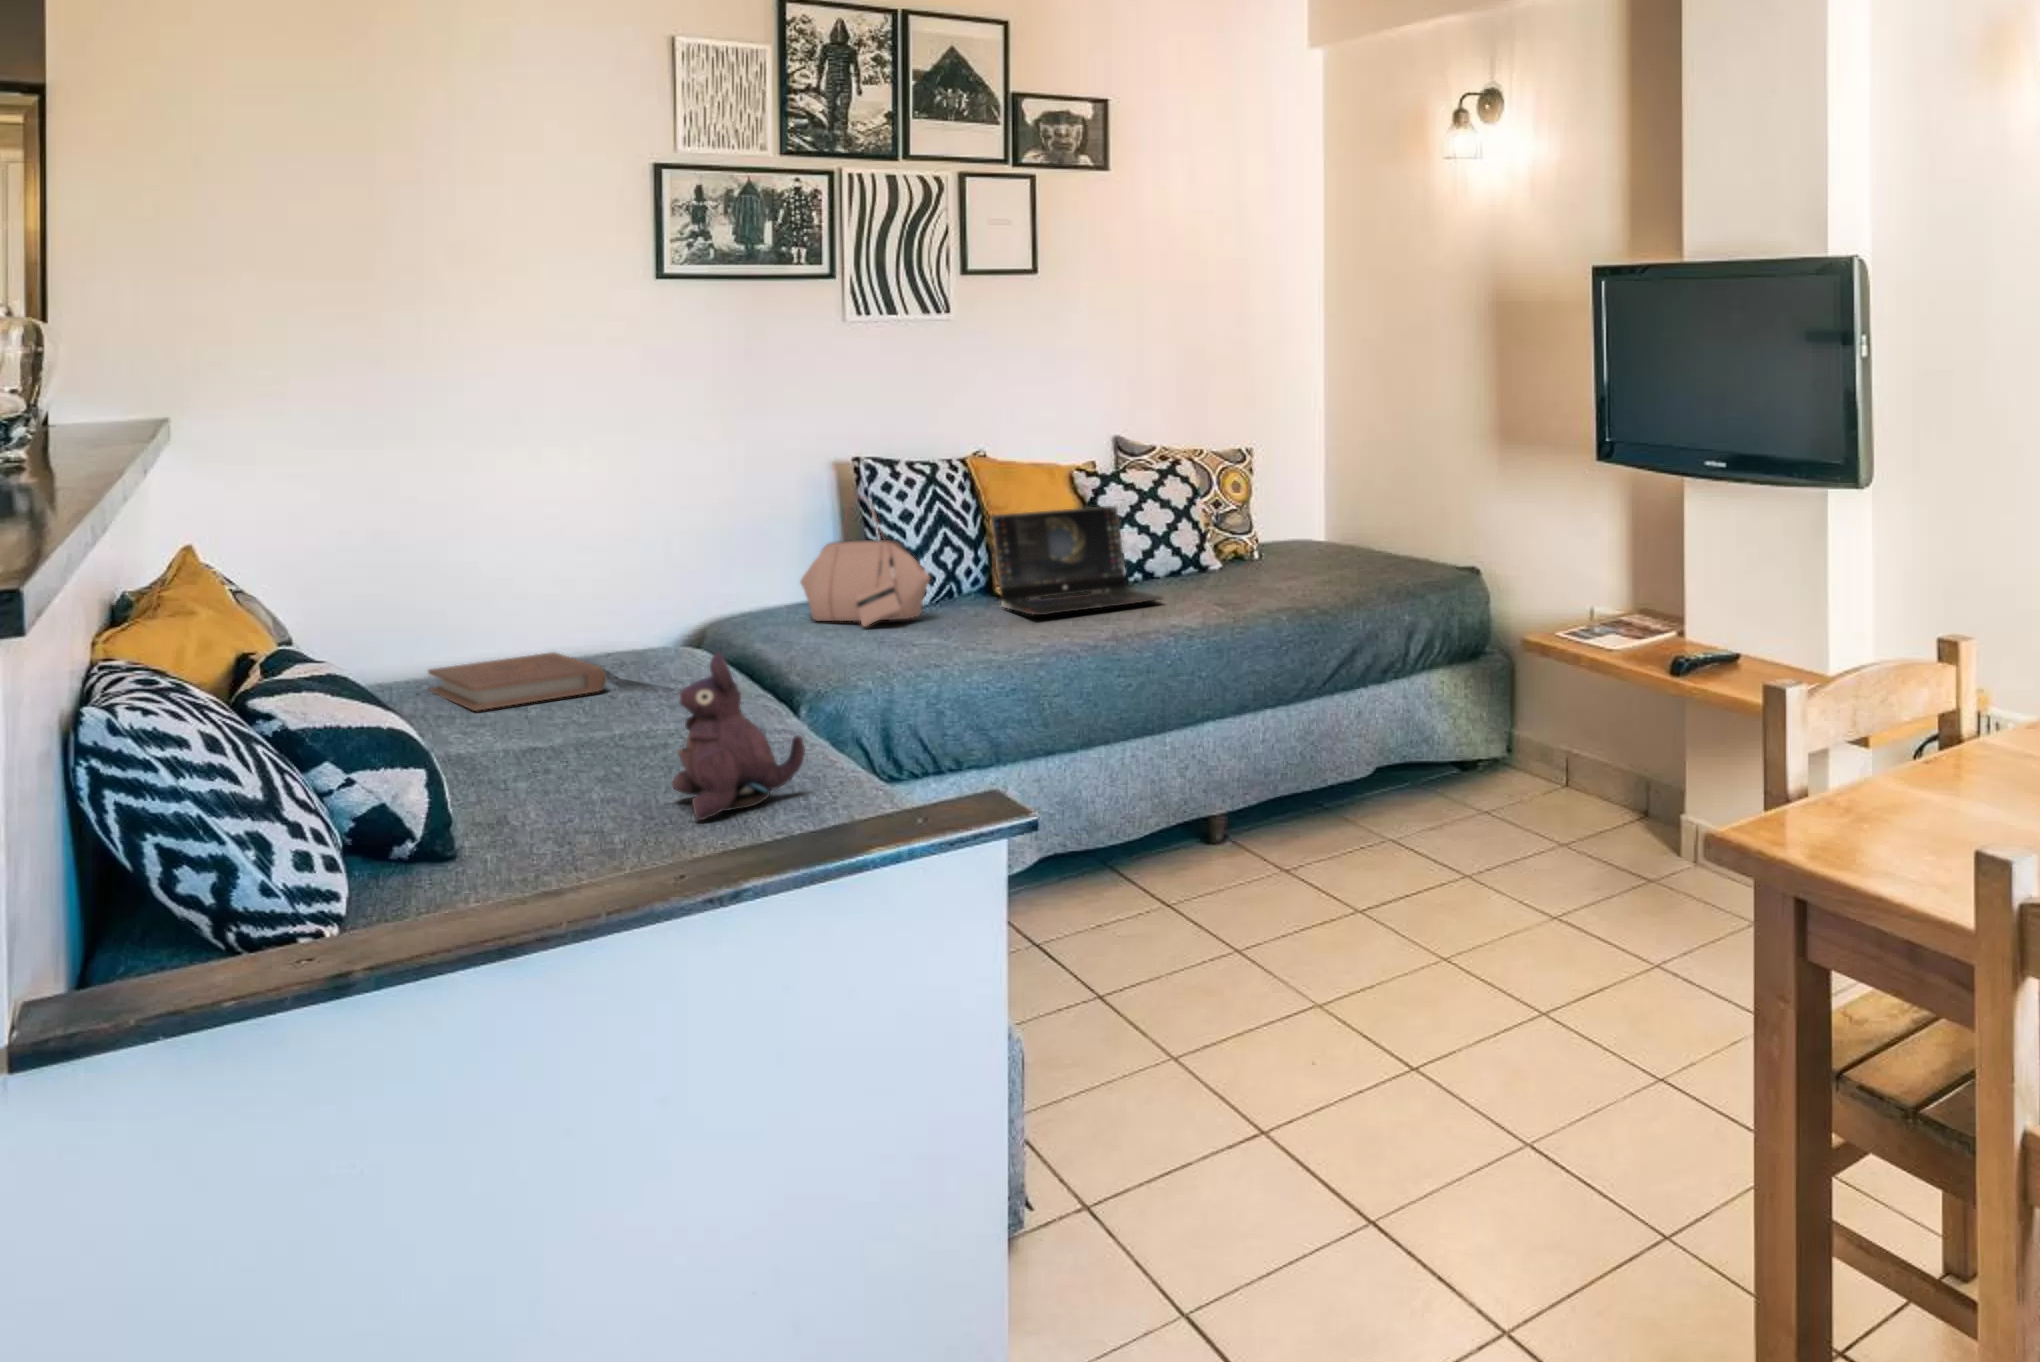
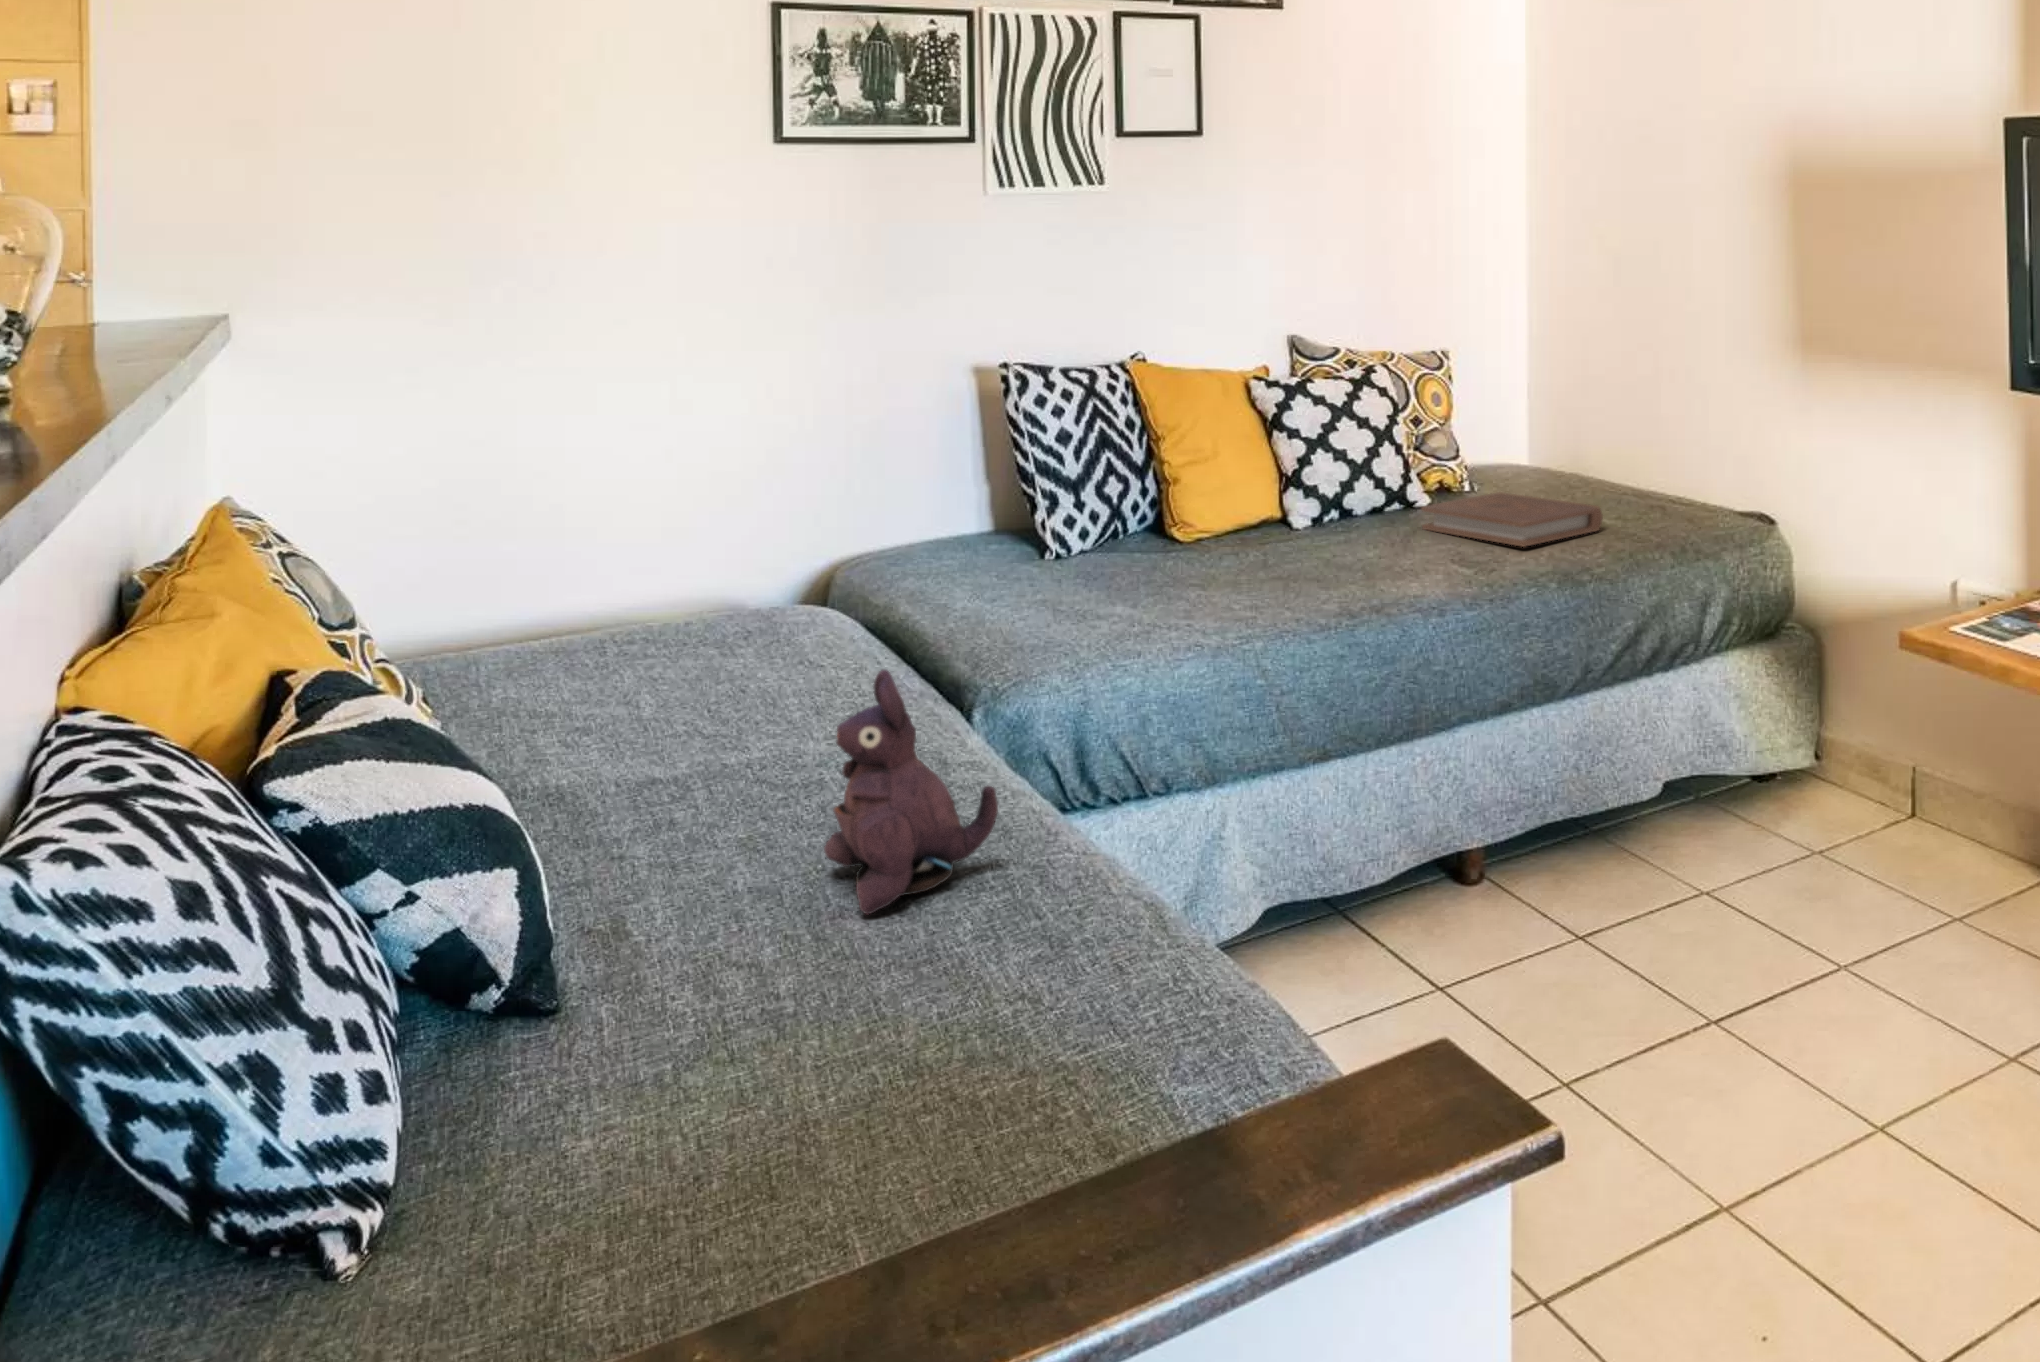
handbag: present [800,501,930,627] -> none [939,417,1097,583]
laptop computer: present [991,506,1162,615] -> none [1165,425,1380,570]
book: present [428,652,607,711] -> present [1422,492,1603,547]

